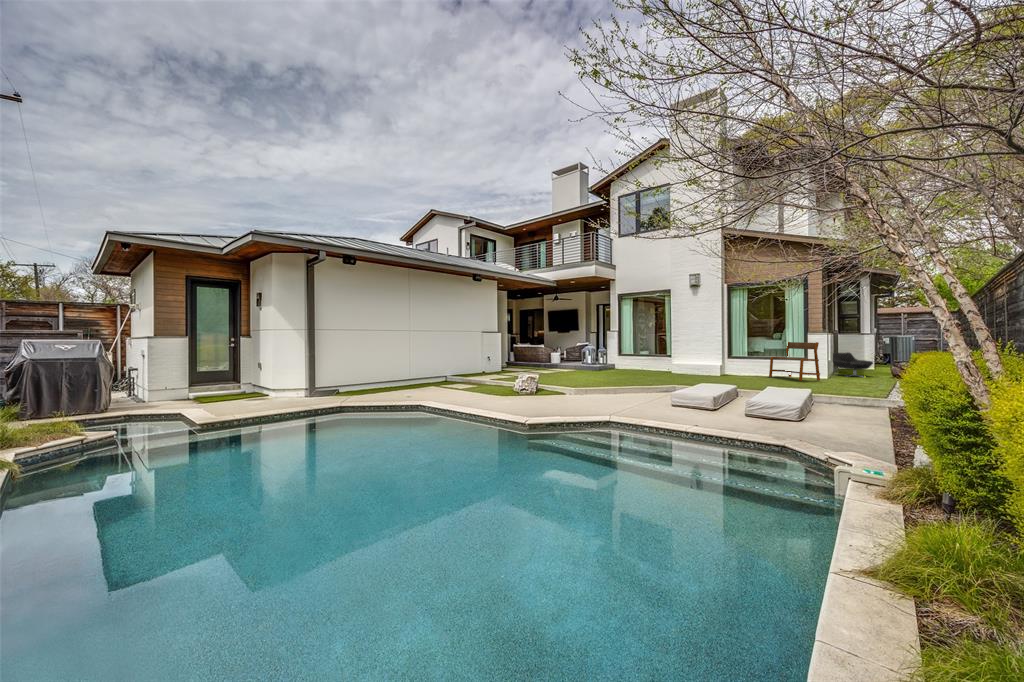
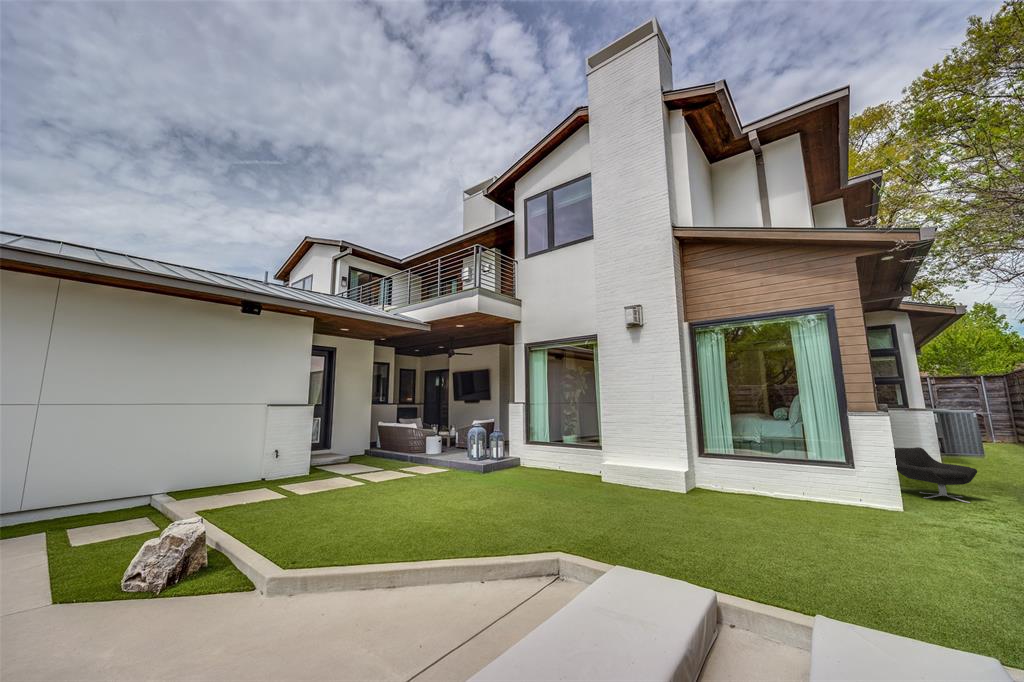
bench: present [769,342,820,381] -> none [778,428,891,519]

